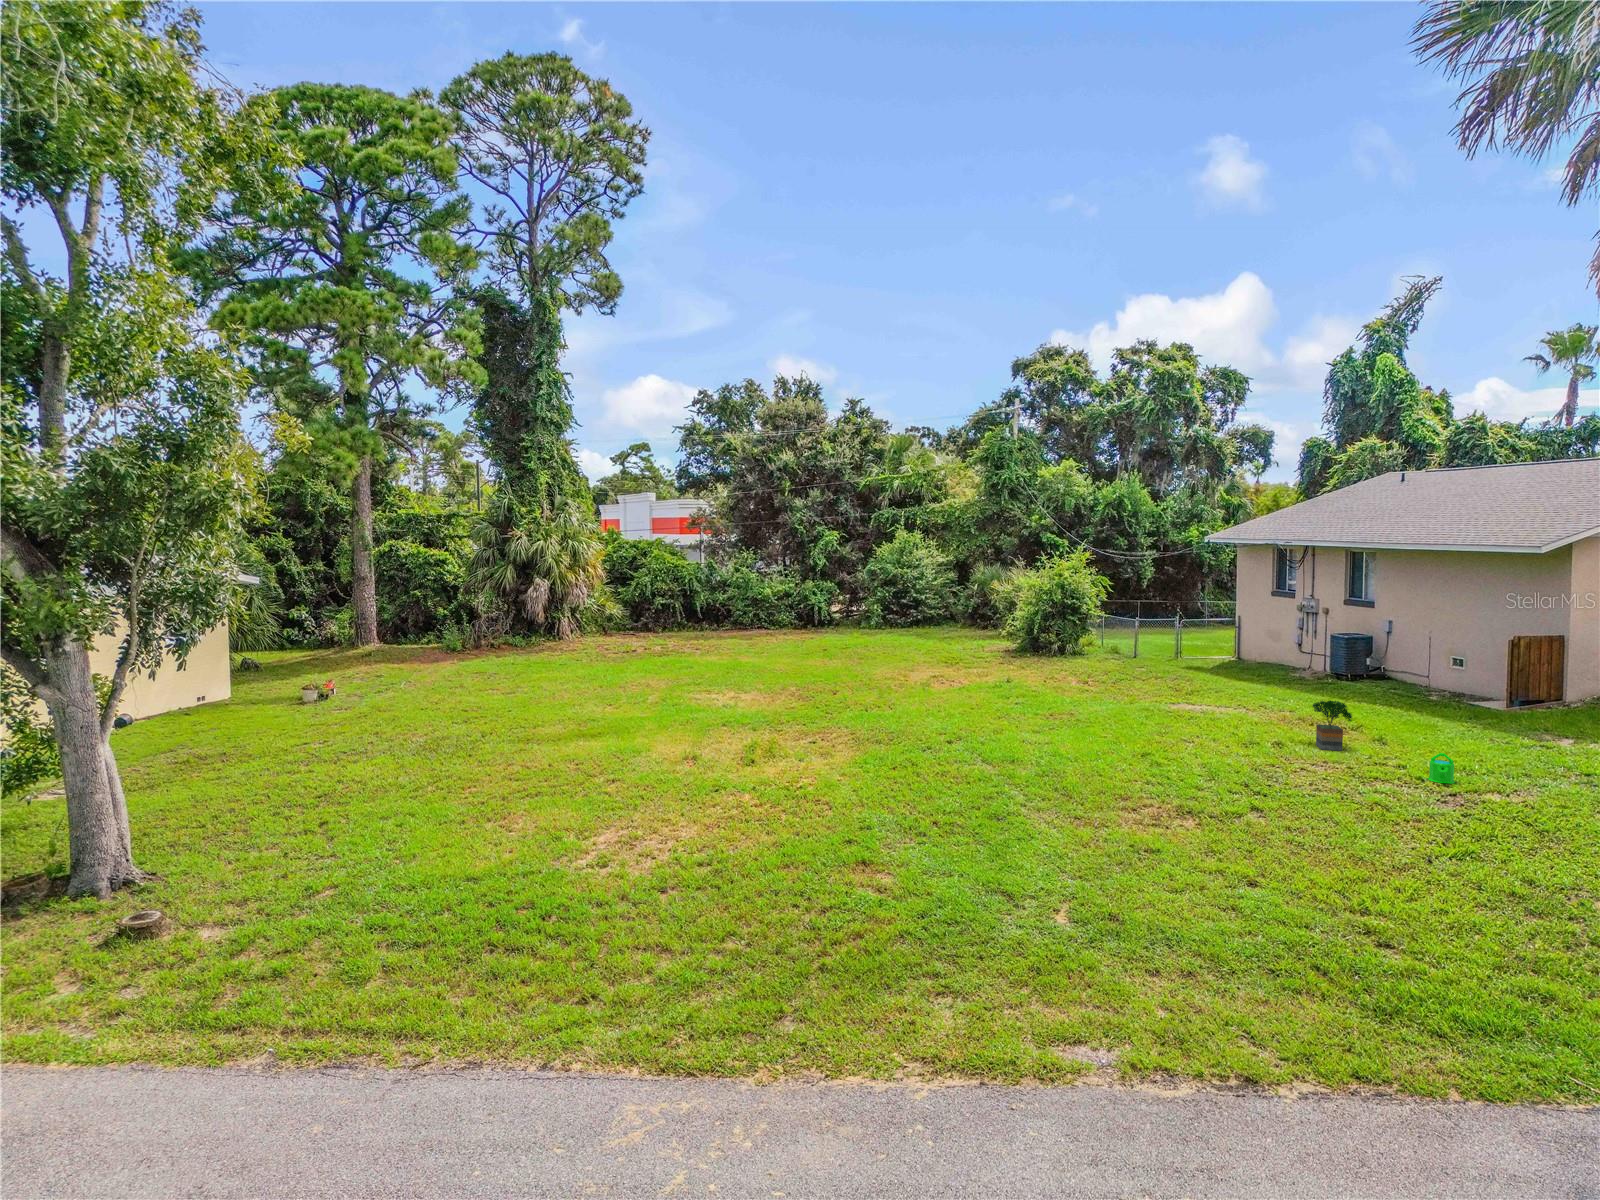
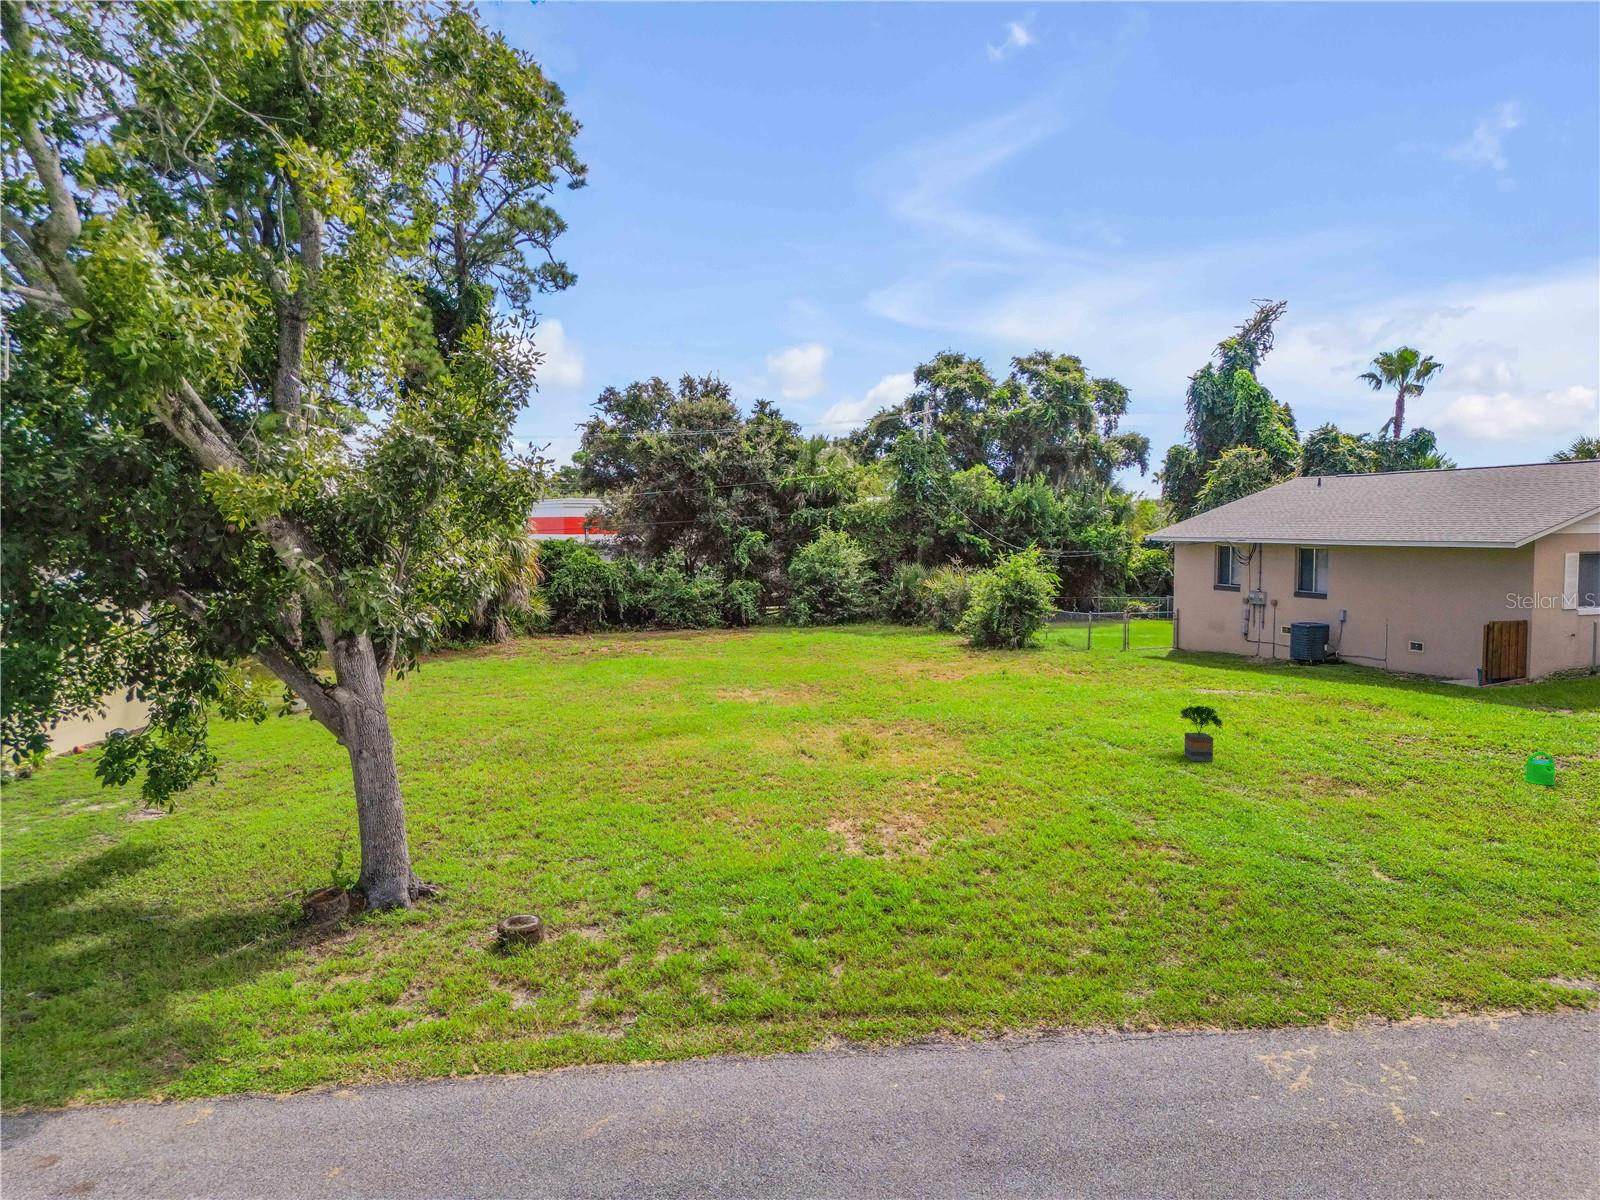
potted tree: present [1313,700,1352,751] -> present [1180,705,1223,762]

